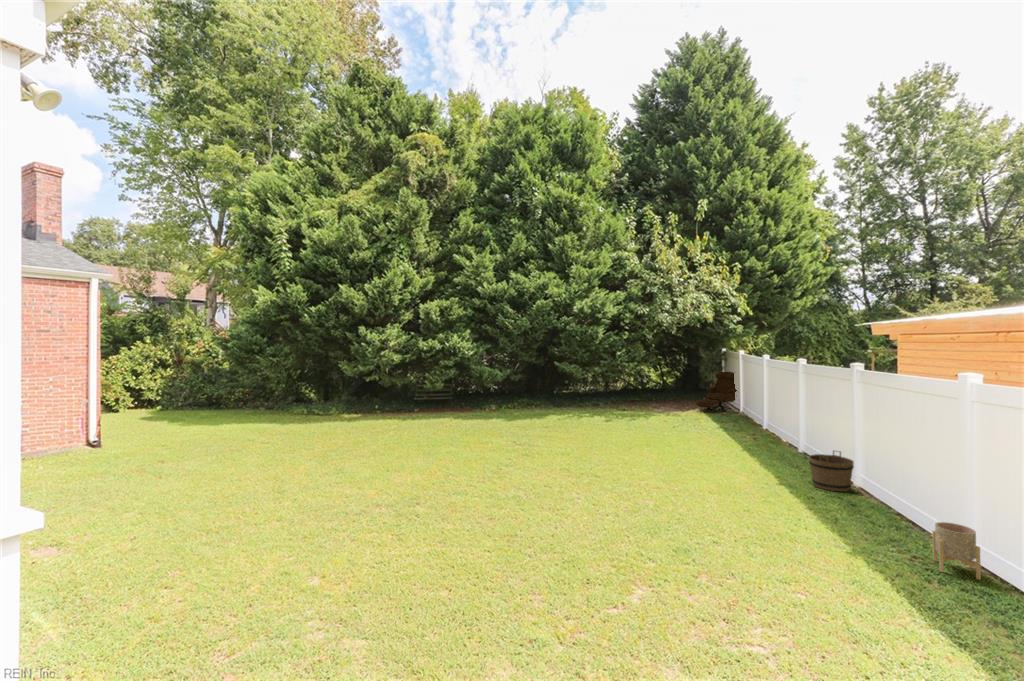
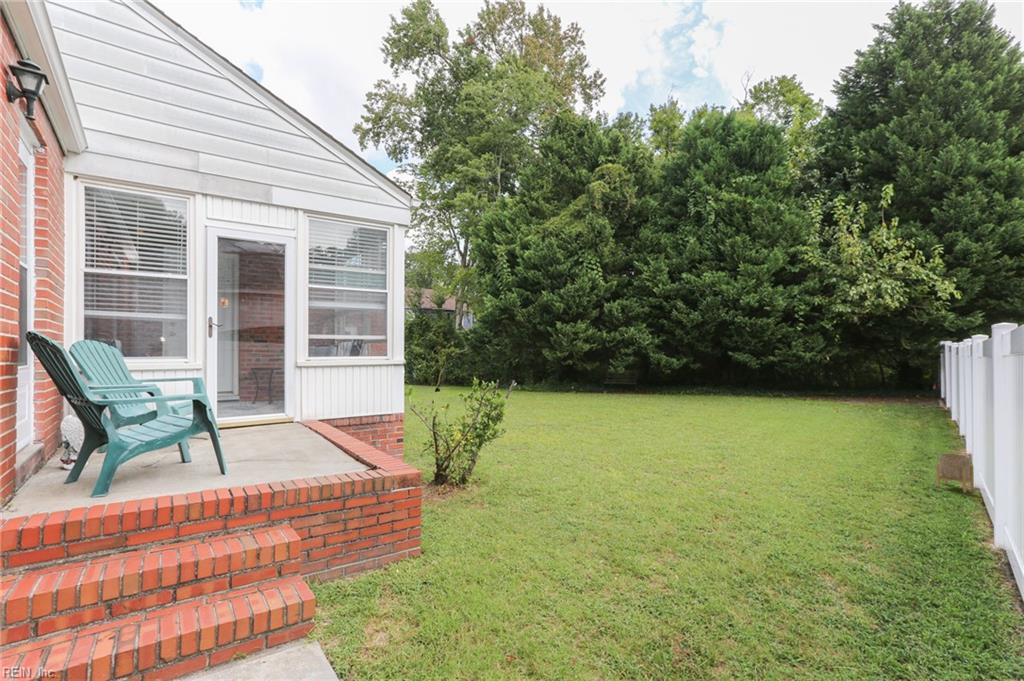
lounge chair: present [697,372,737,413] -> none [890,368,949,411]
bucket: present [809,451,854,492] -> none [916,423,961,457]

